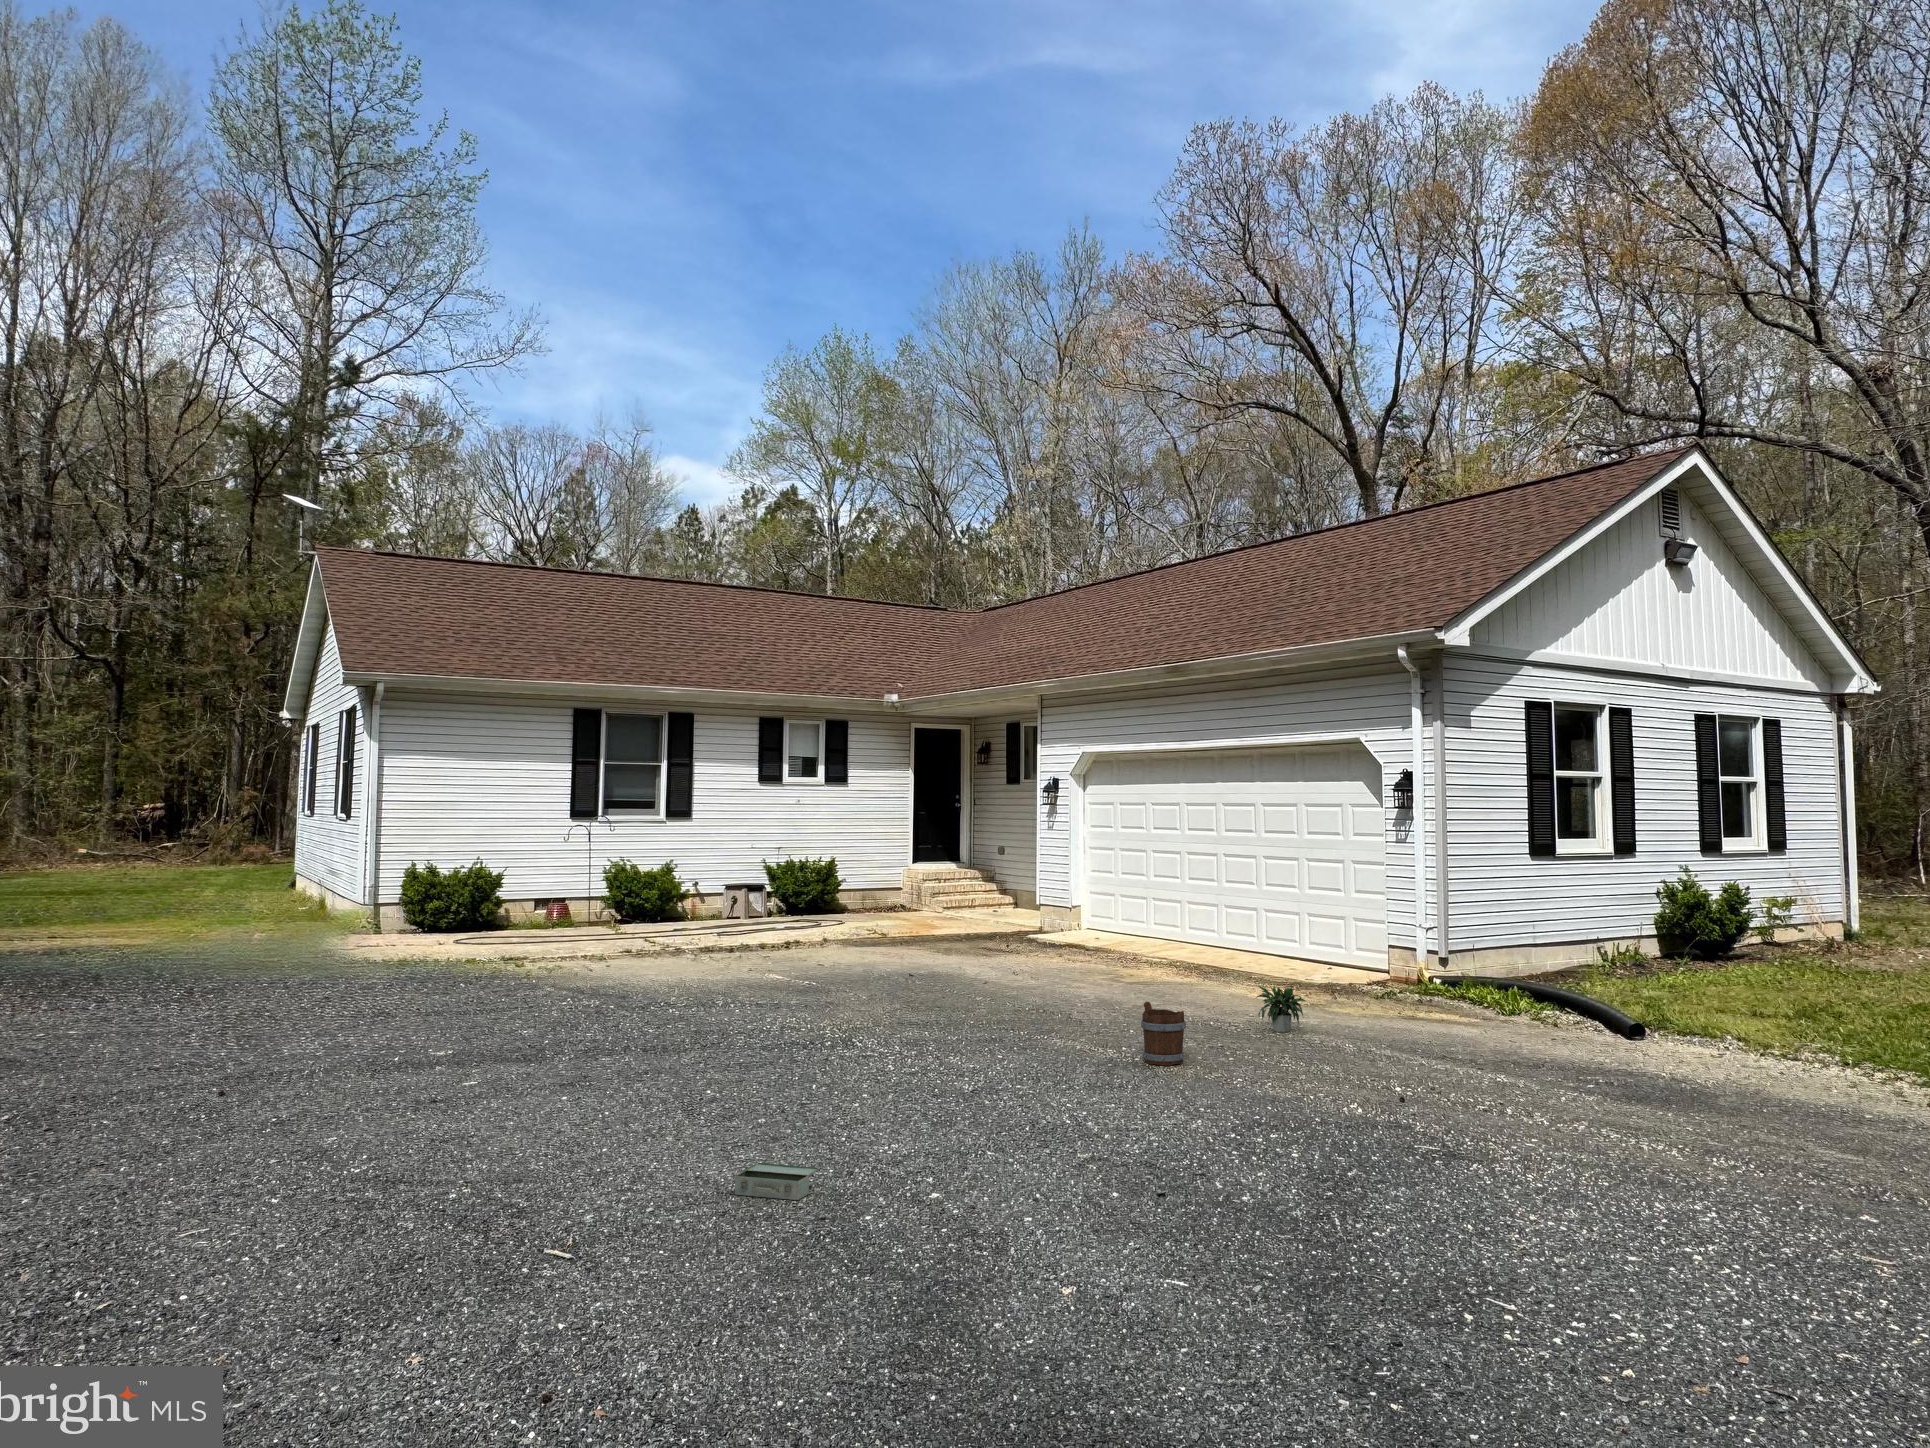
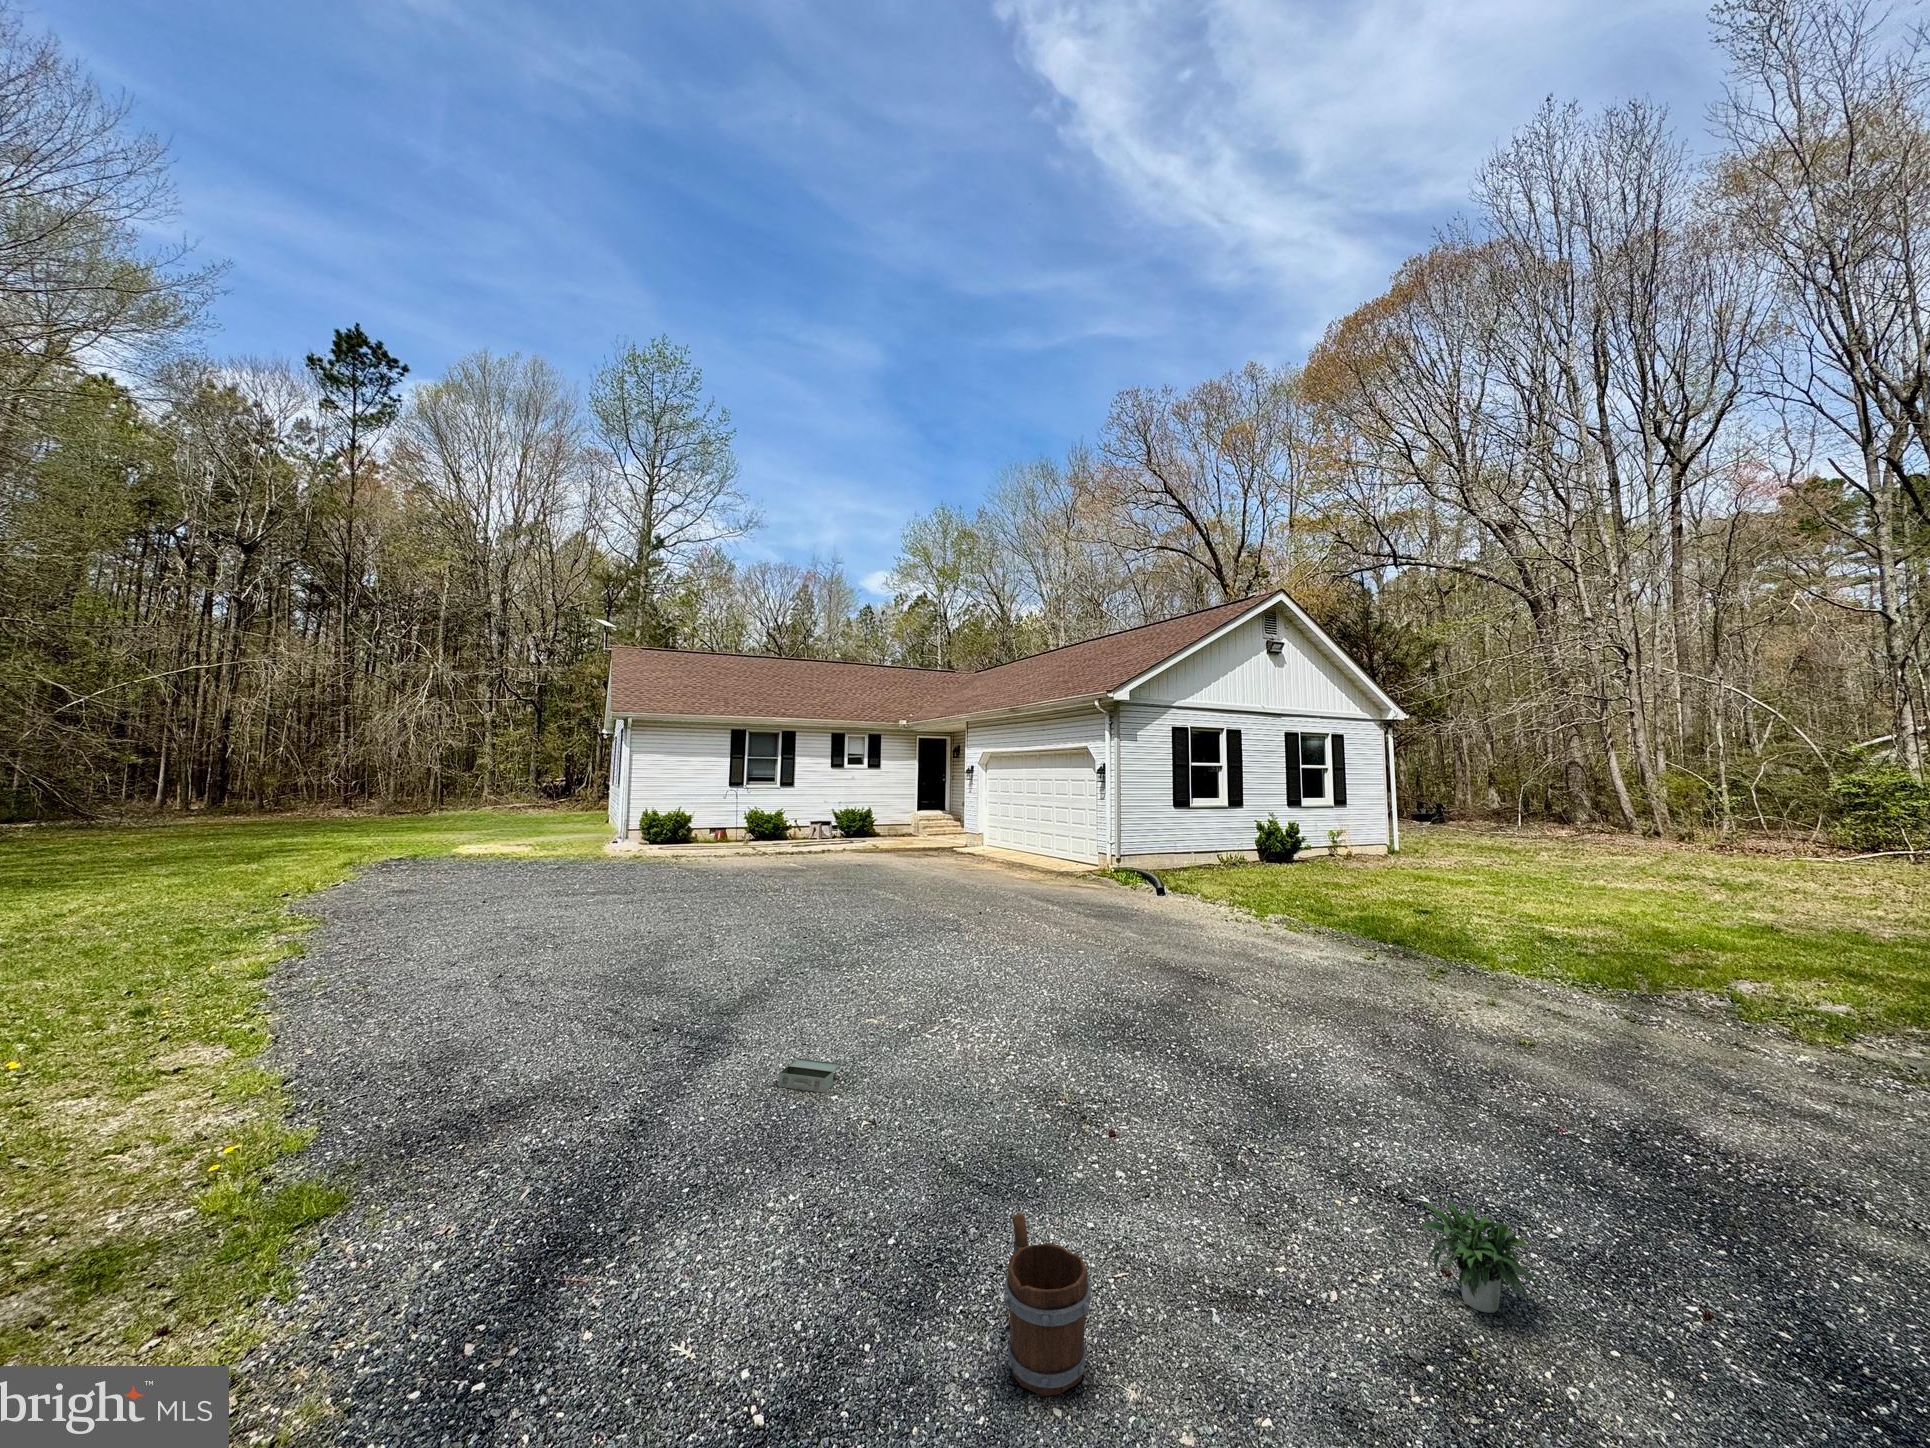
potted plant: present [1249,985,1307,1032] -> present [1395,1195,1541,1313]
bucket: present [1141,1002,1186,1066] -> present [1004,1213,1091,1396]

